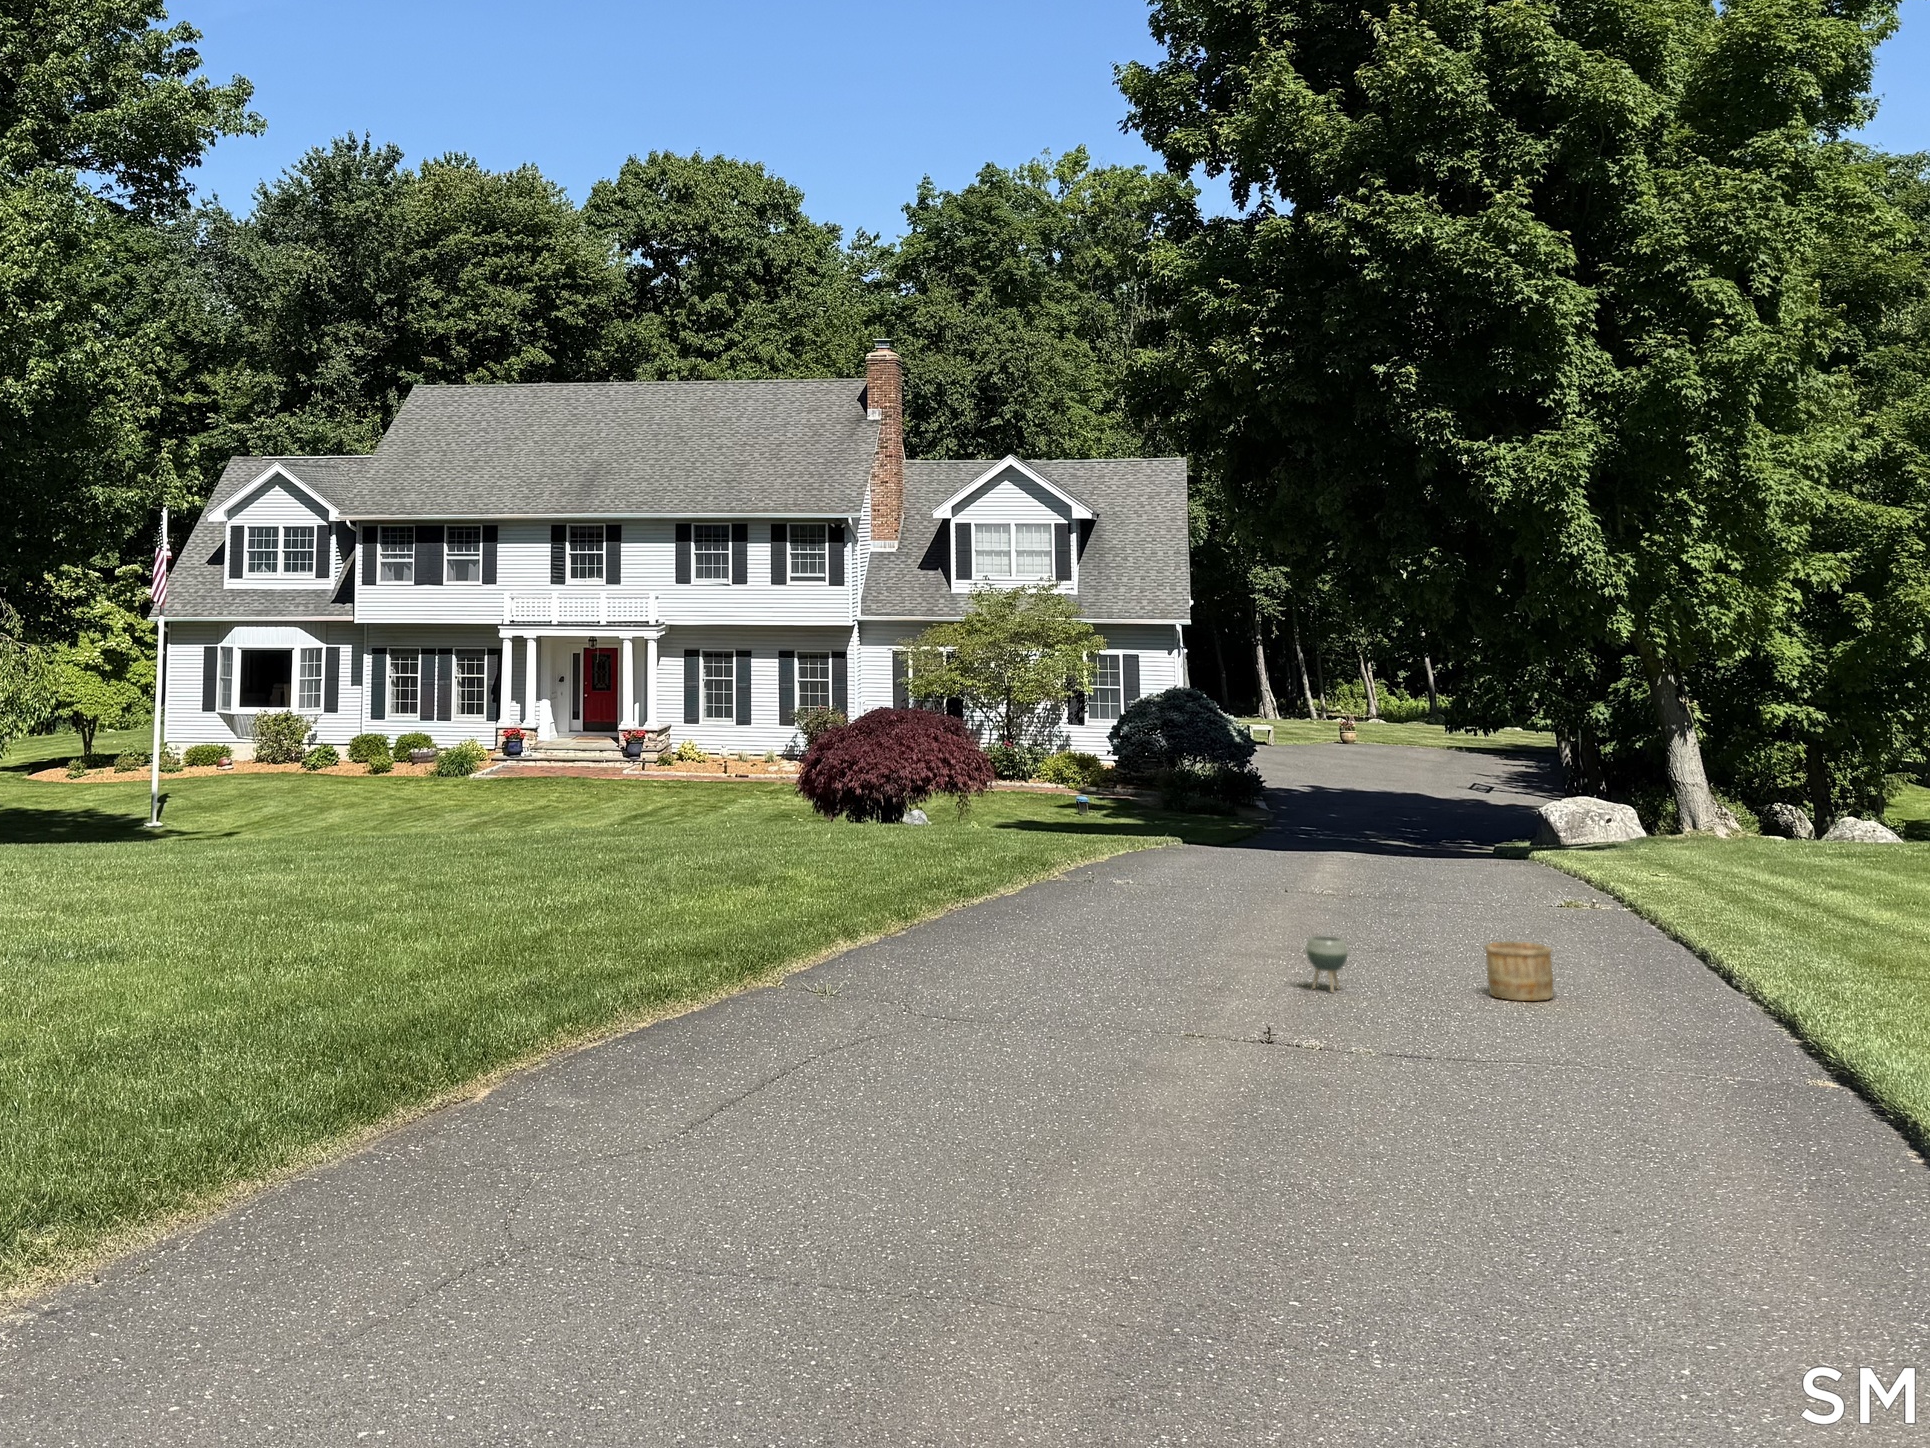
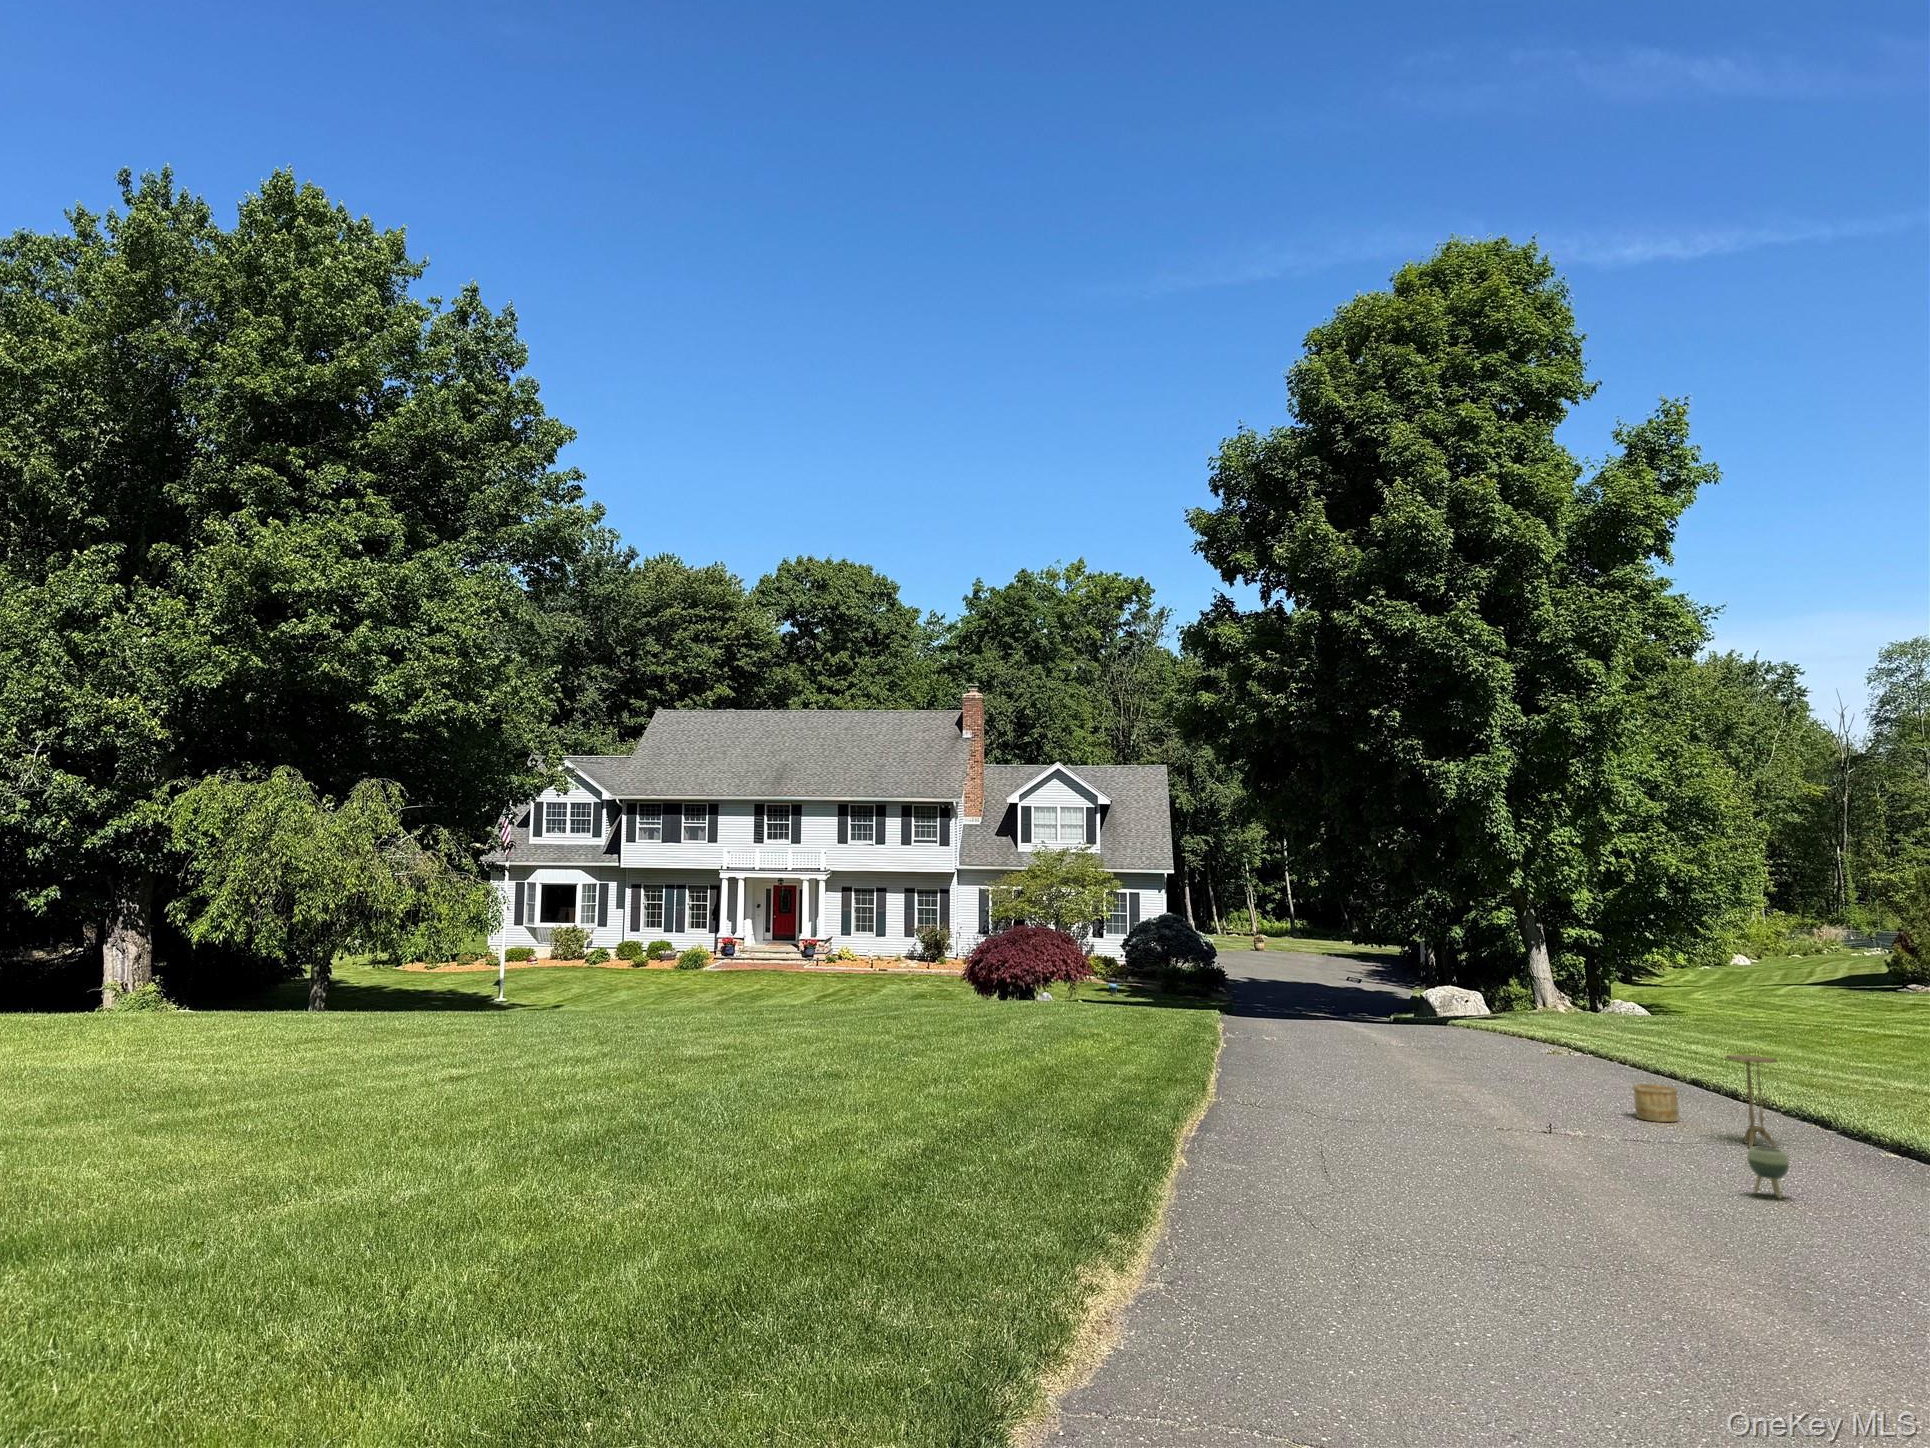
side table: none [1560,894,1638,1041] -> present [1725,1055,1777,1148]
planter: present [1306,936,1348,993] -> present [1747,1146,1789,1198]

